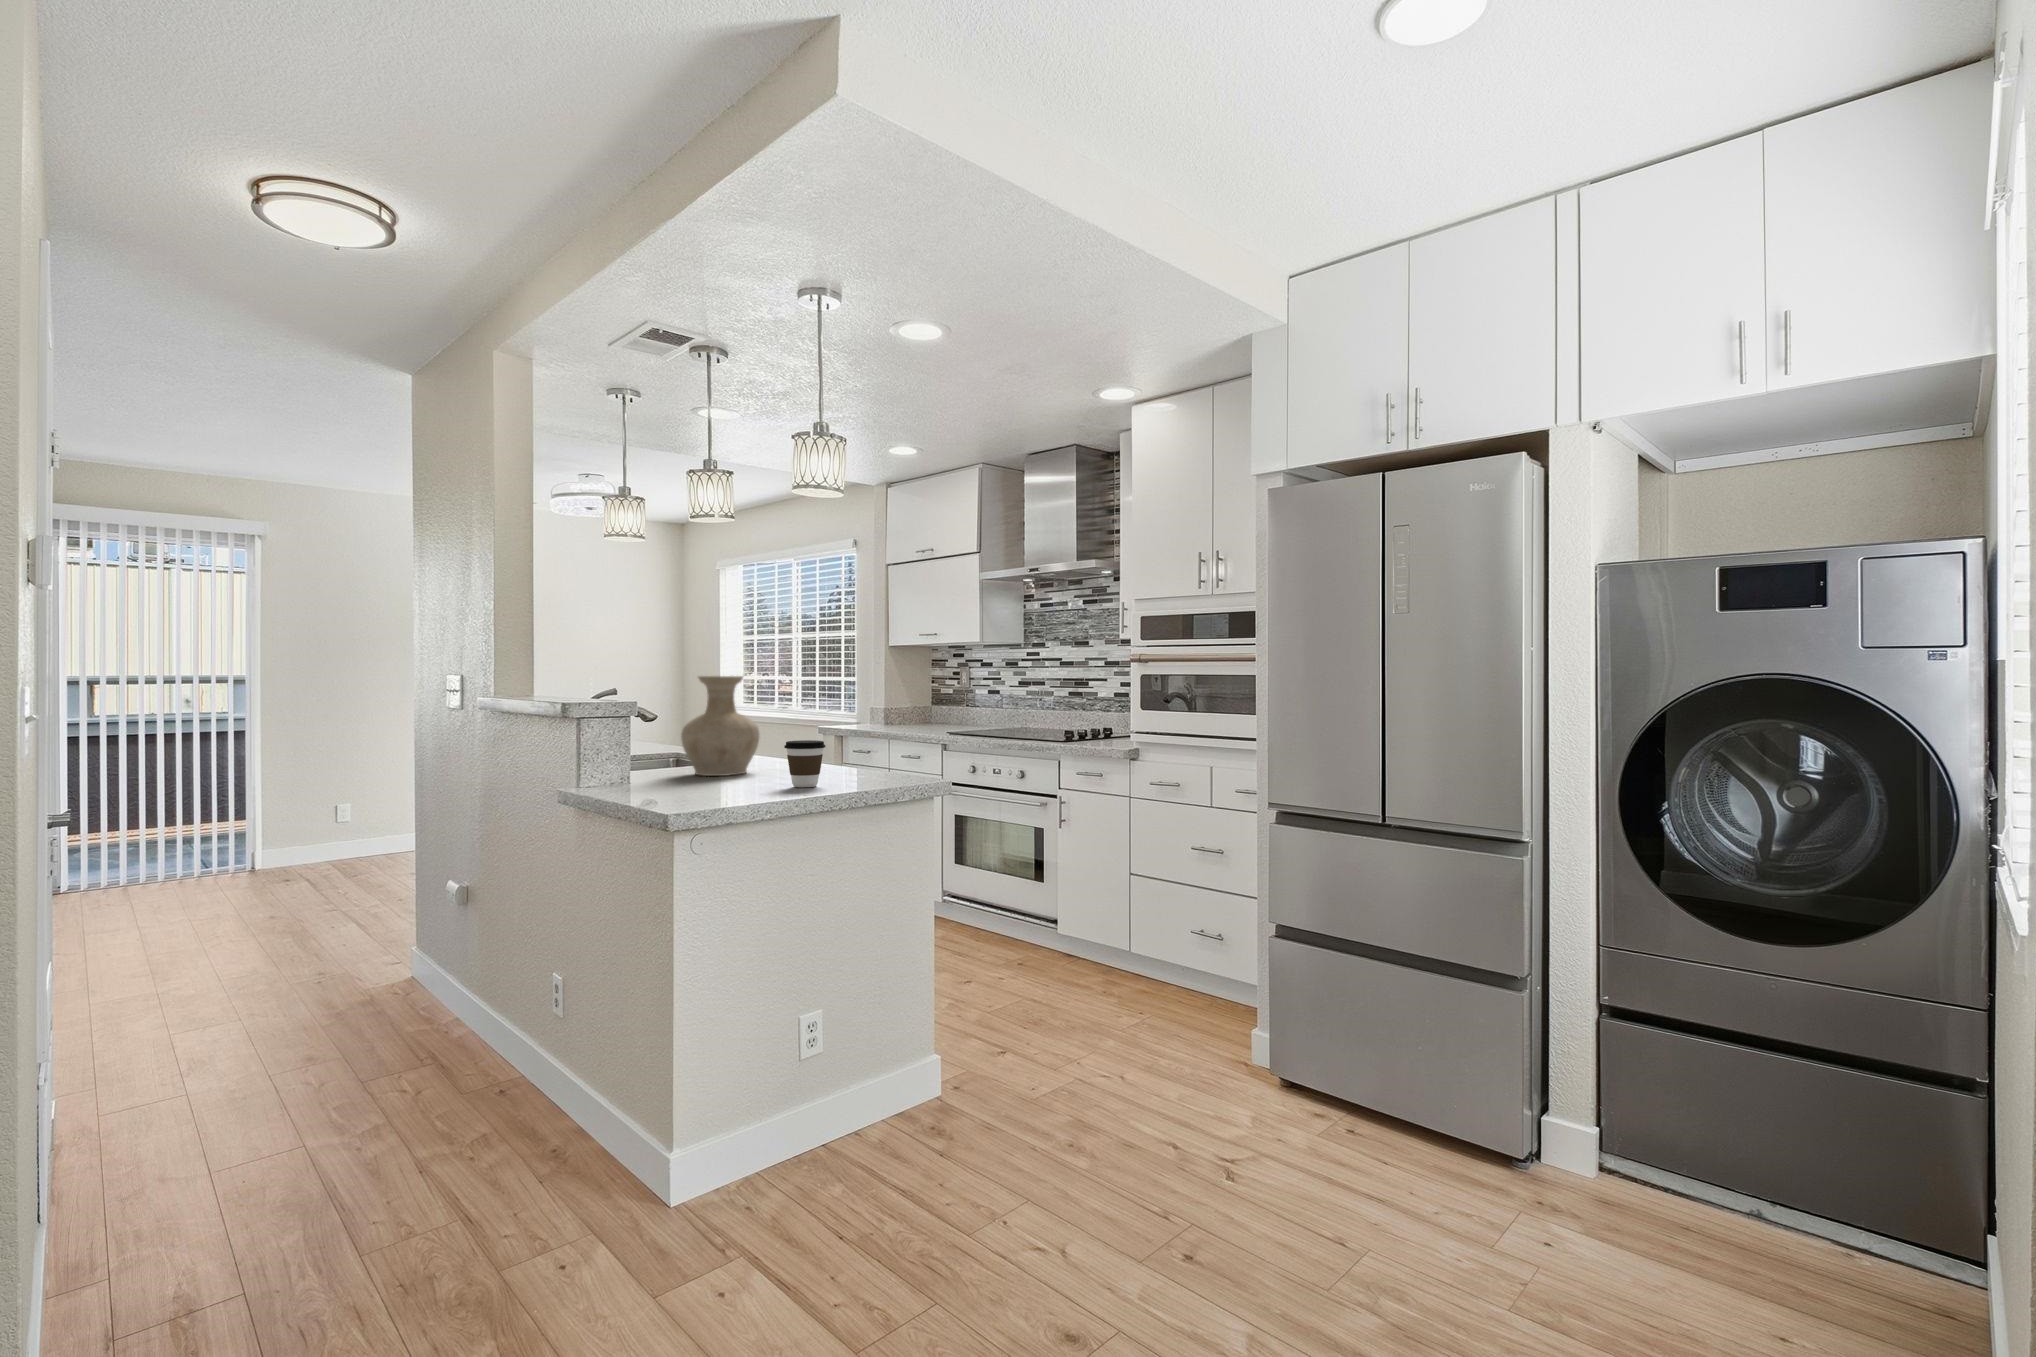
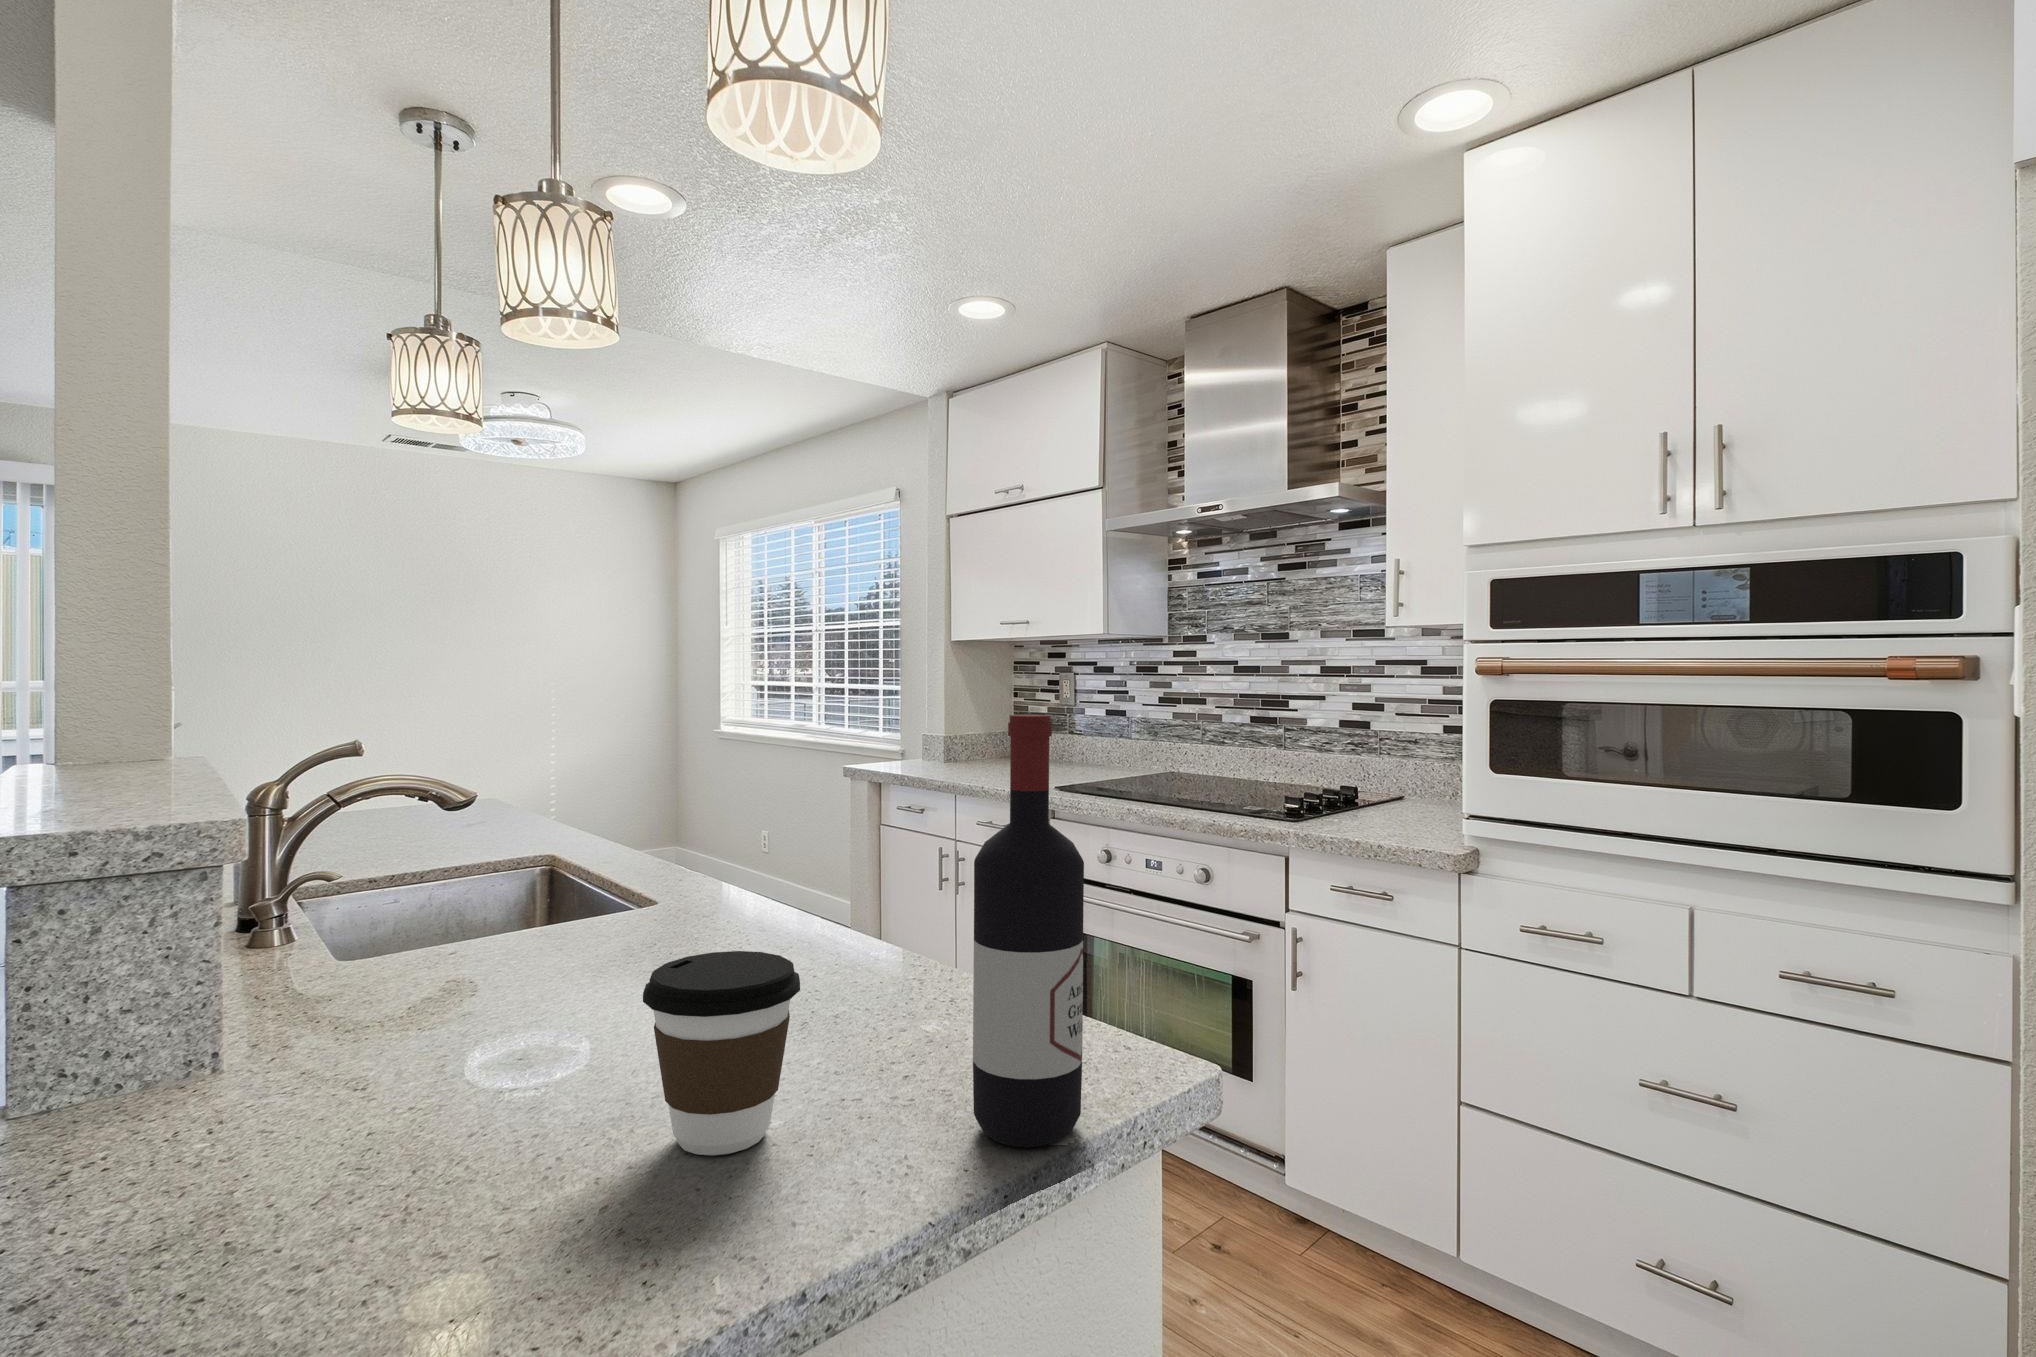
wine bottle: none [872,673,902,785] -> present [973,715,1084,1147]
vase: present [681,676,759,776] -> none [416,704,648,995]

